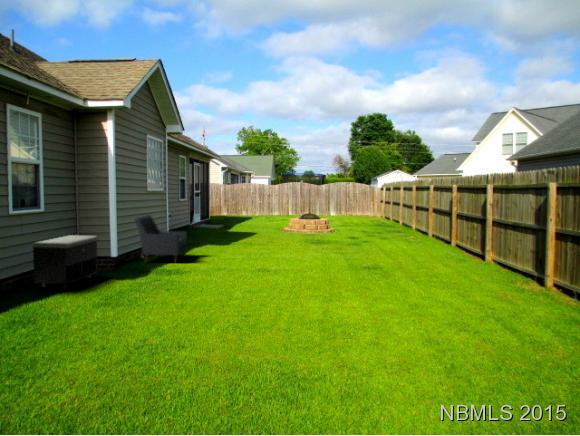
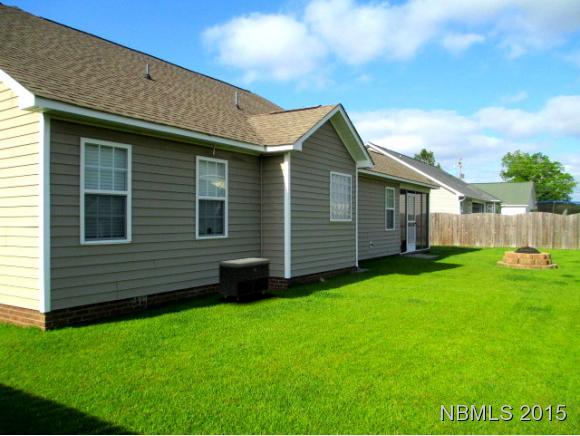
chair: present [135,215,187,263] -> none [310,243,361,289]

